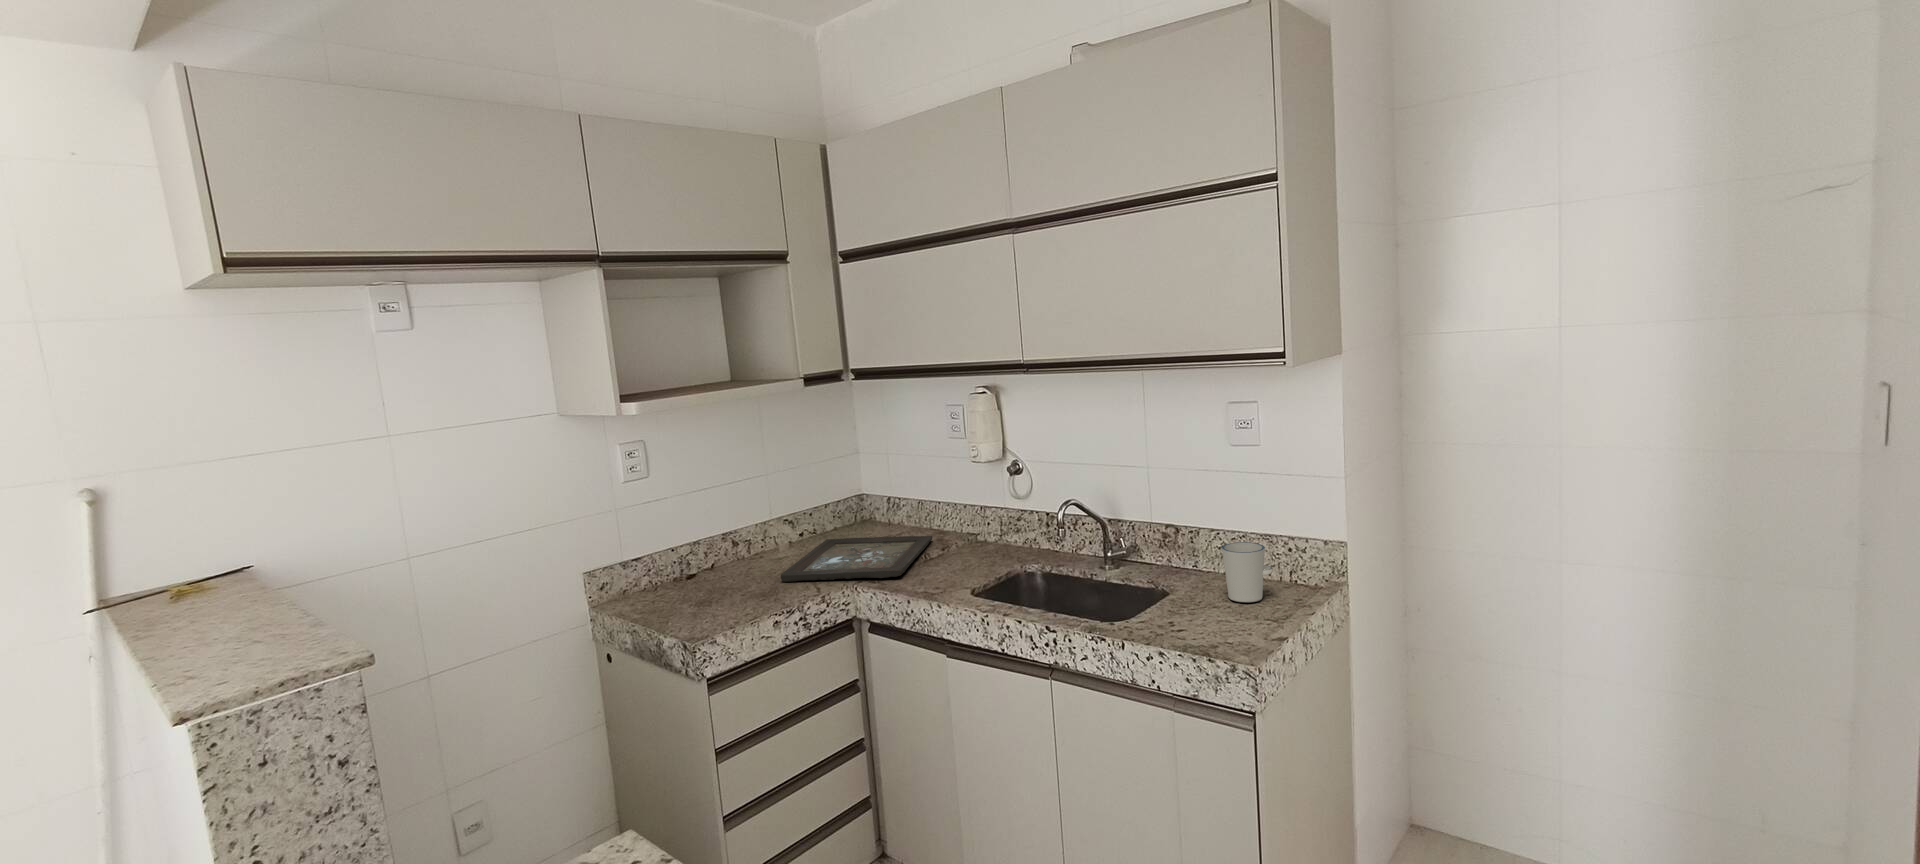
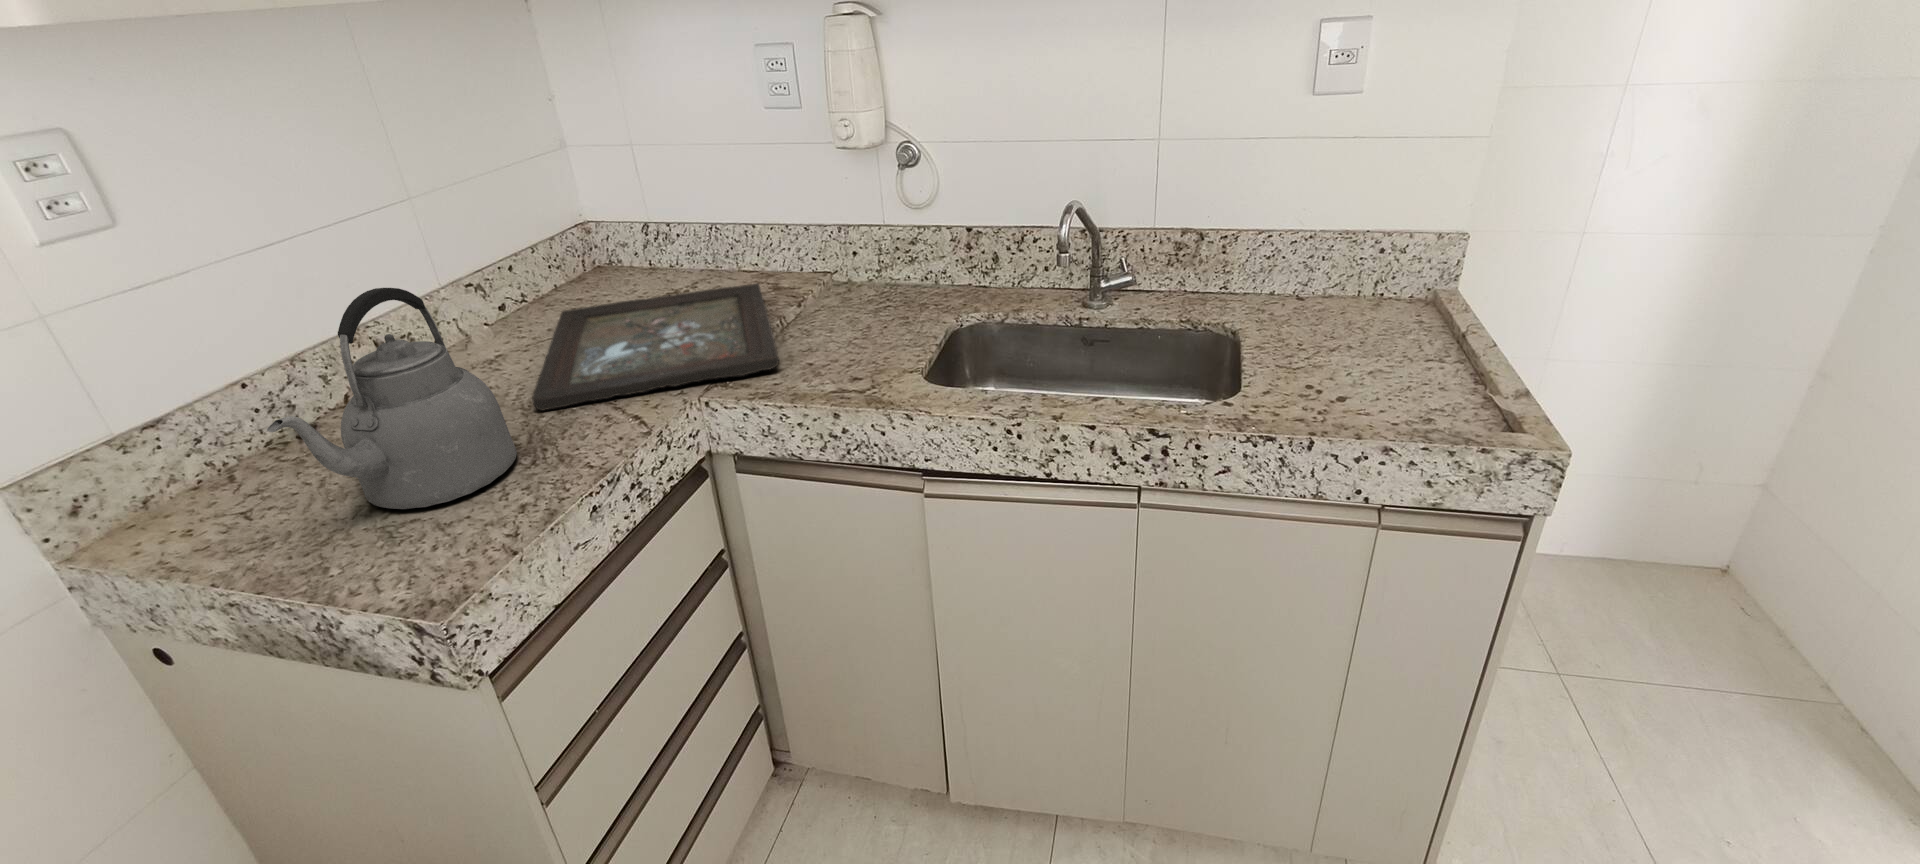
kettle: none [662,510,761,610] -> present [267,288,517,509]
cup: present [1222,542,1272,603] -> none [1337,246,1410,339]

